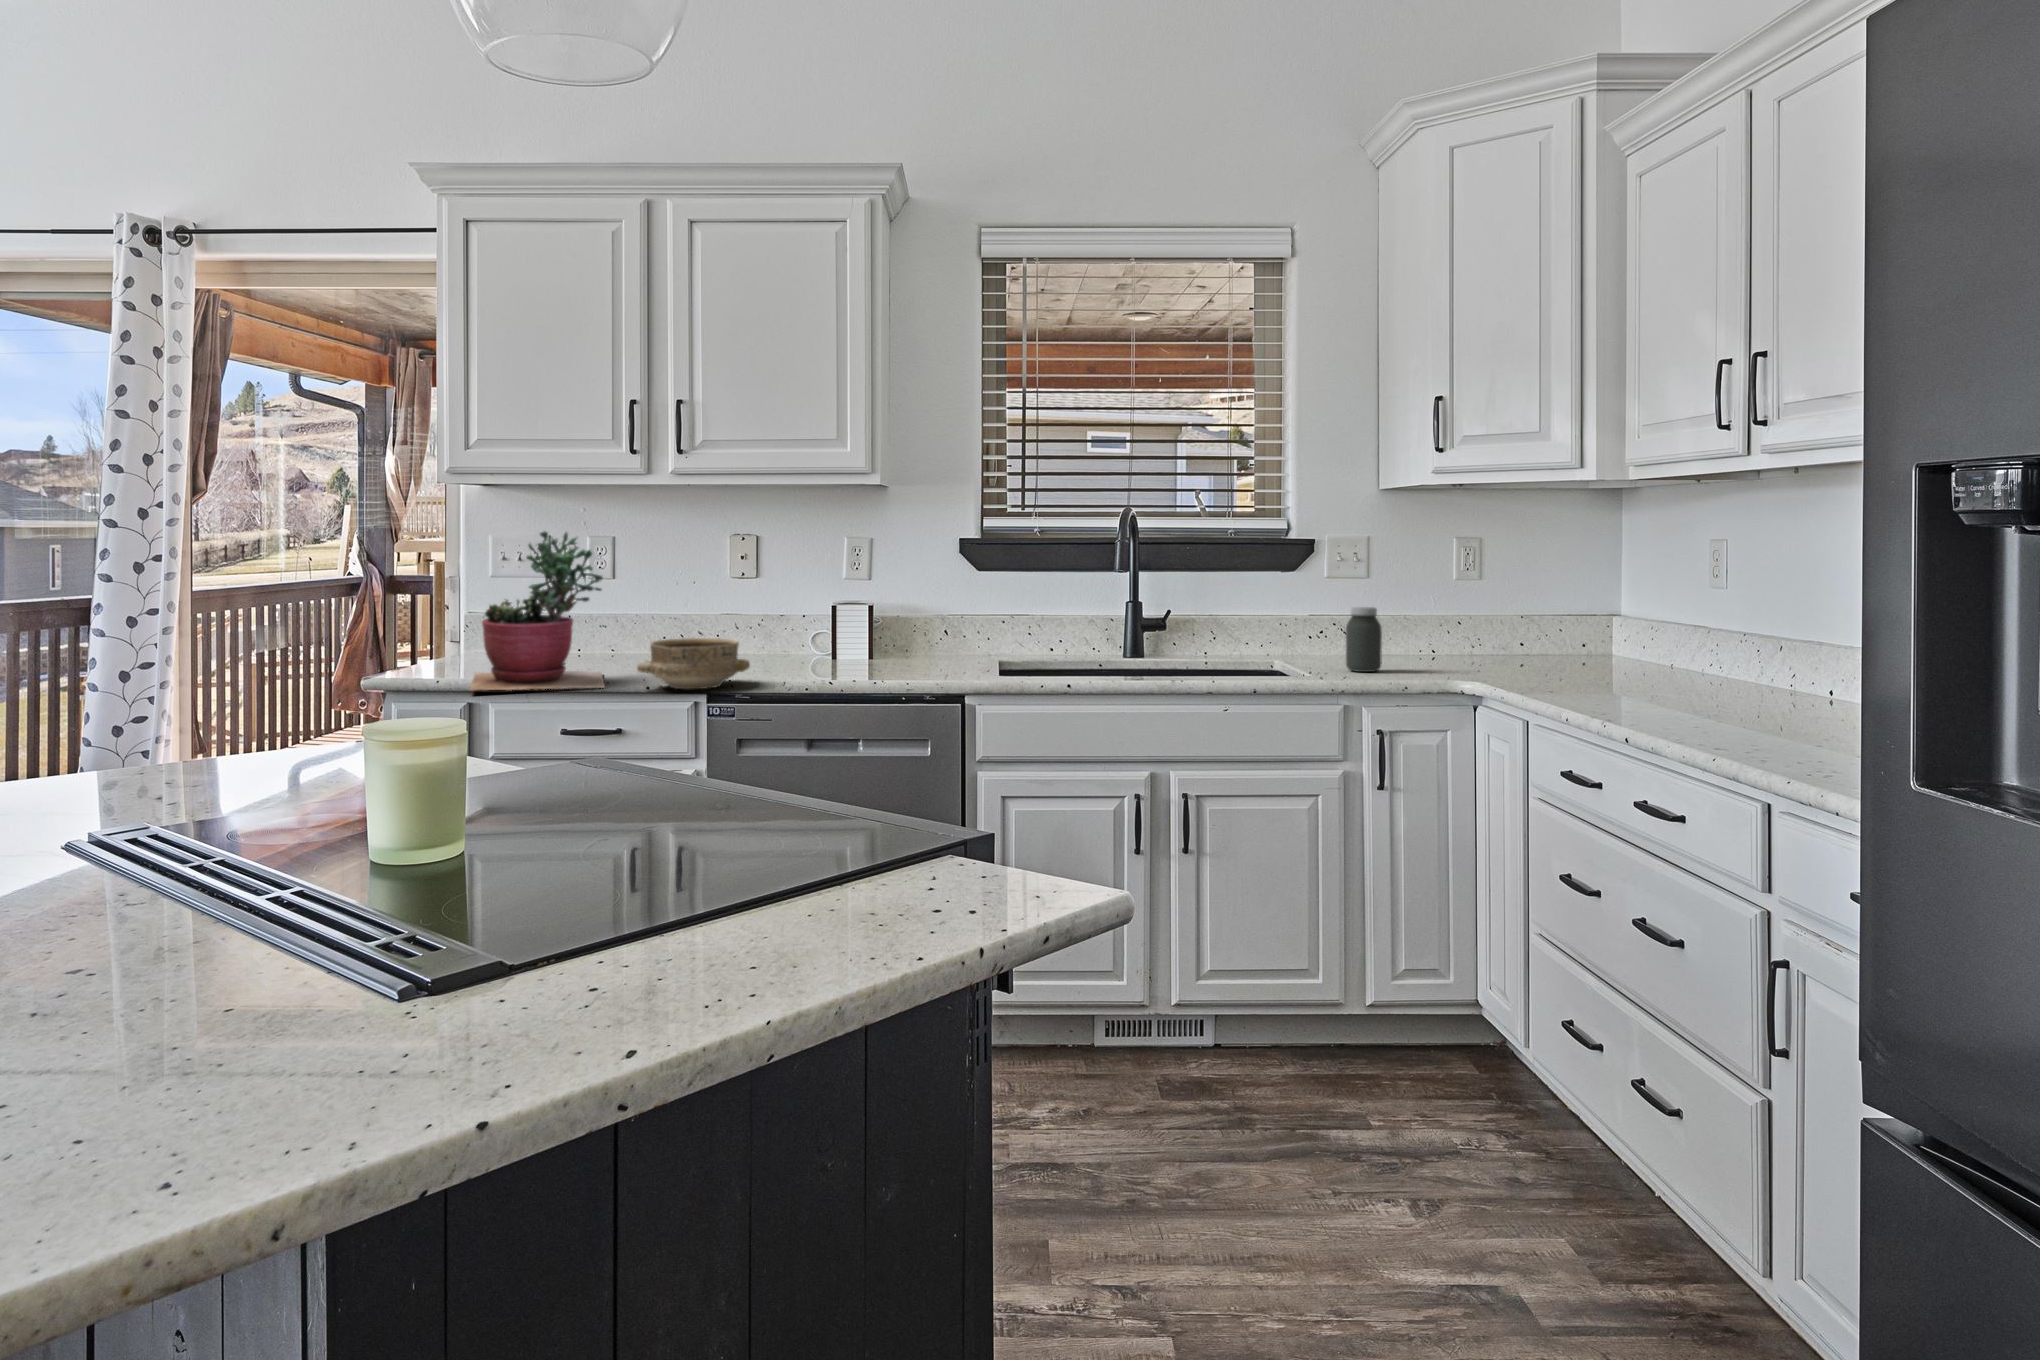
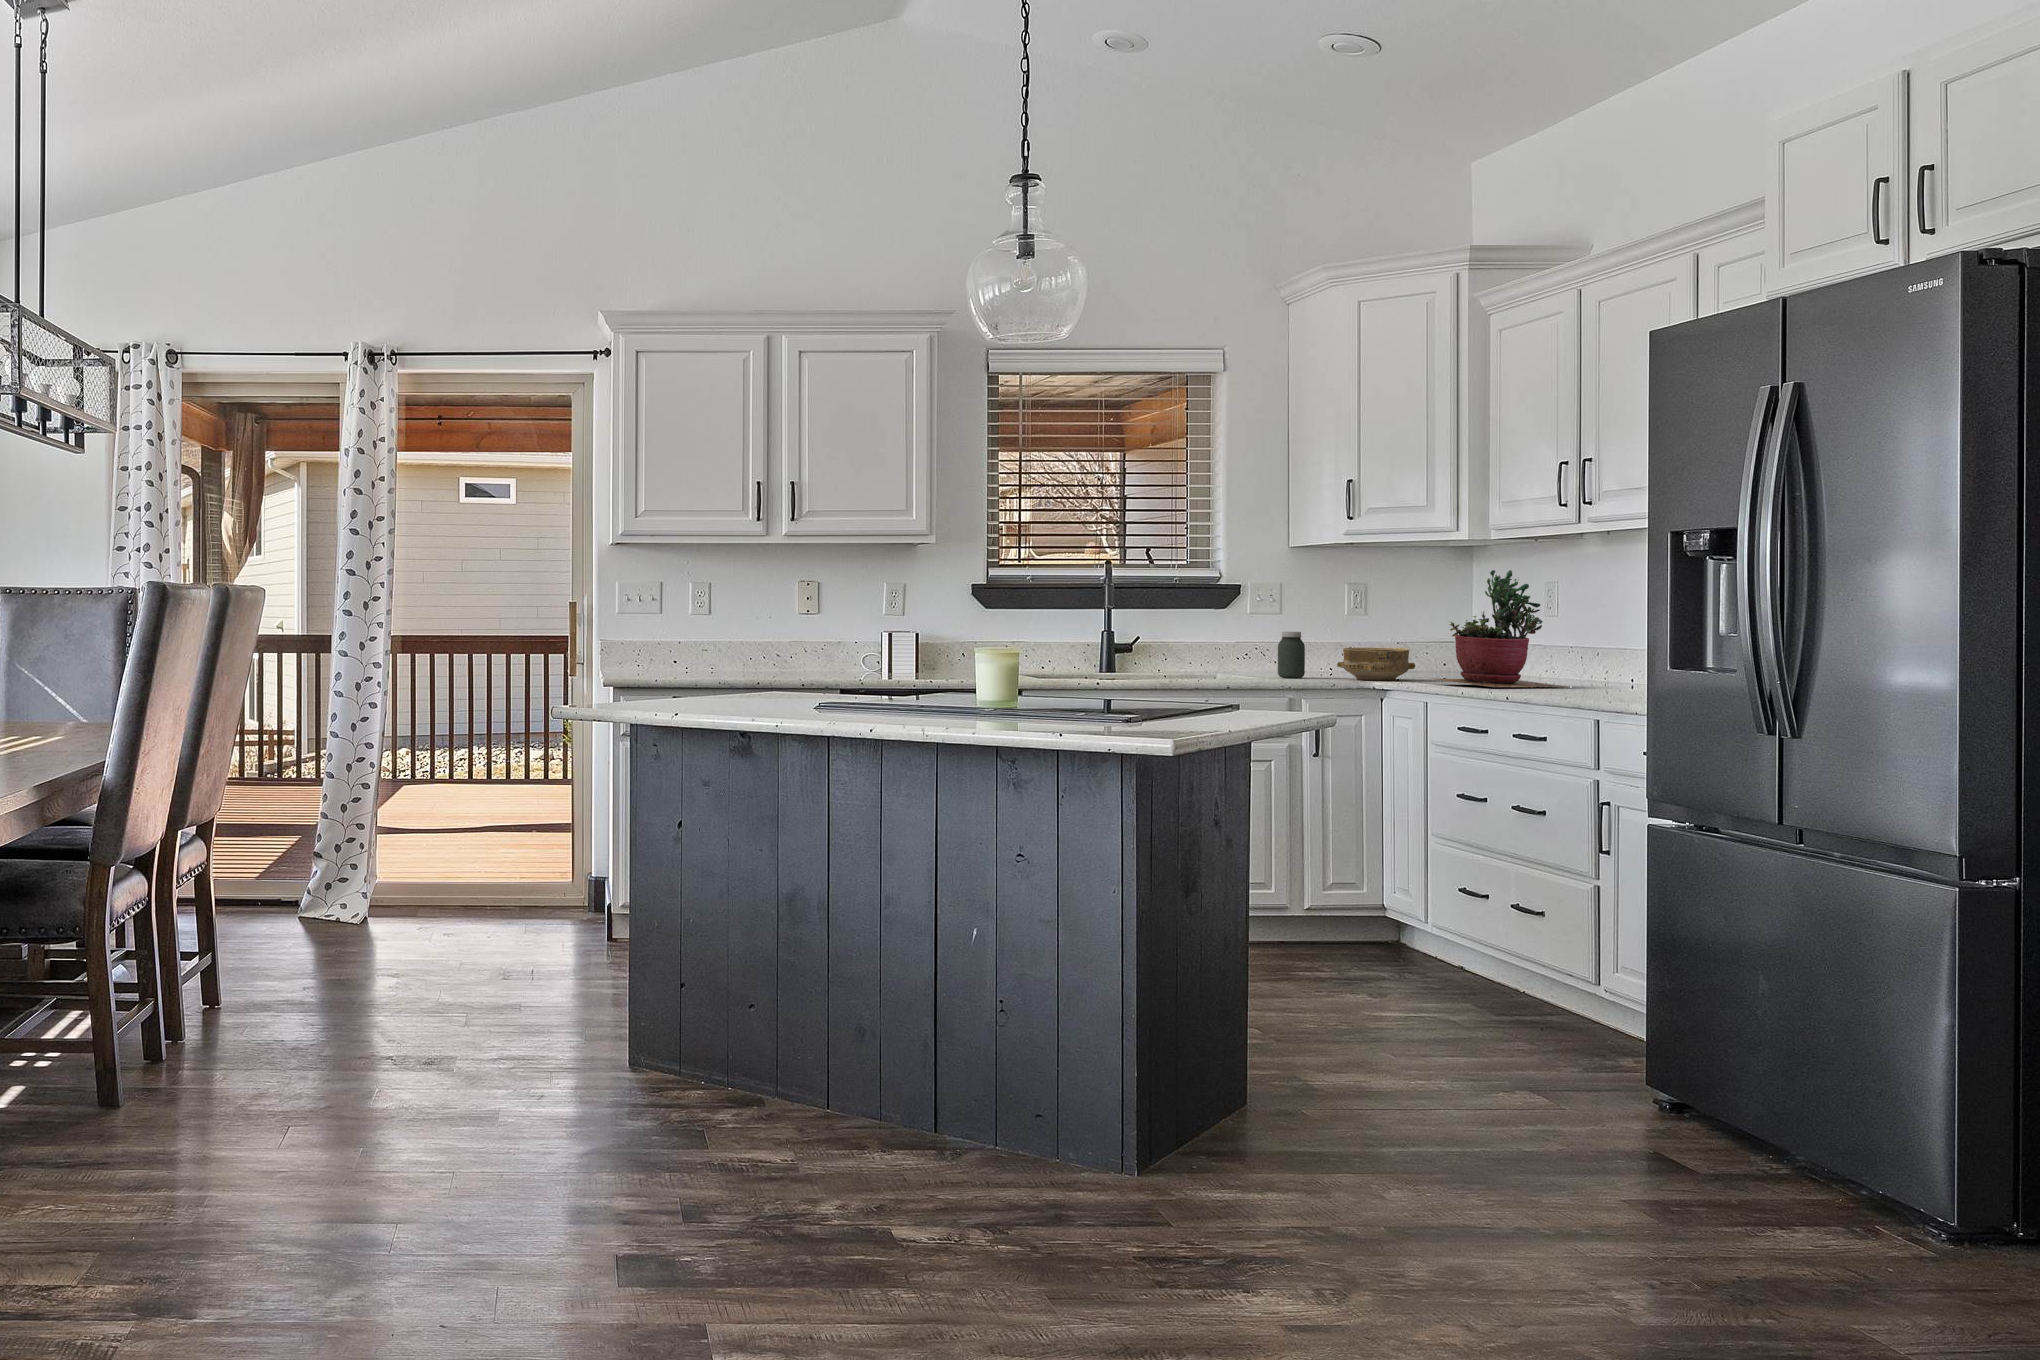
succulent plant: present [470,531,605,690] -> present [1437,570,1568,687]
ceramic bowl: present [637,638,750,689] -> present [1337,647,1415,680]

